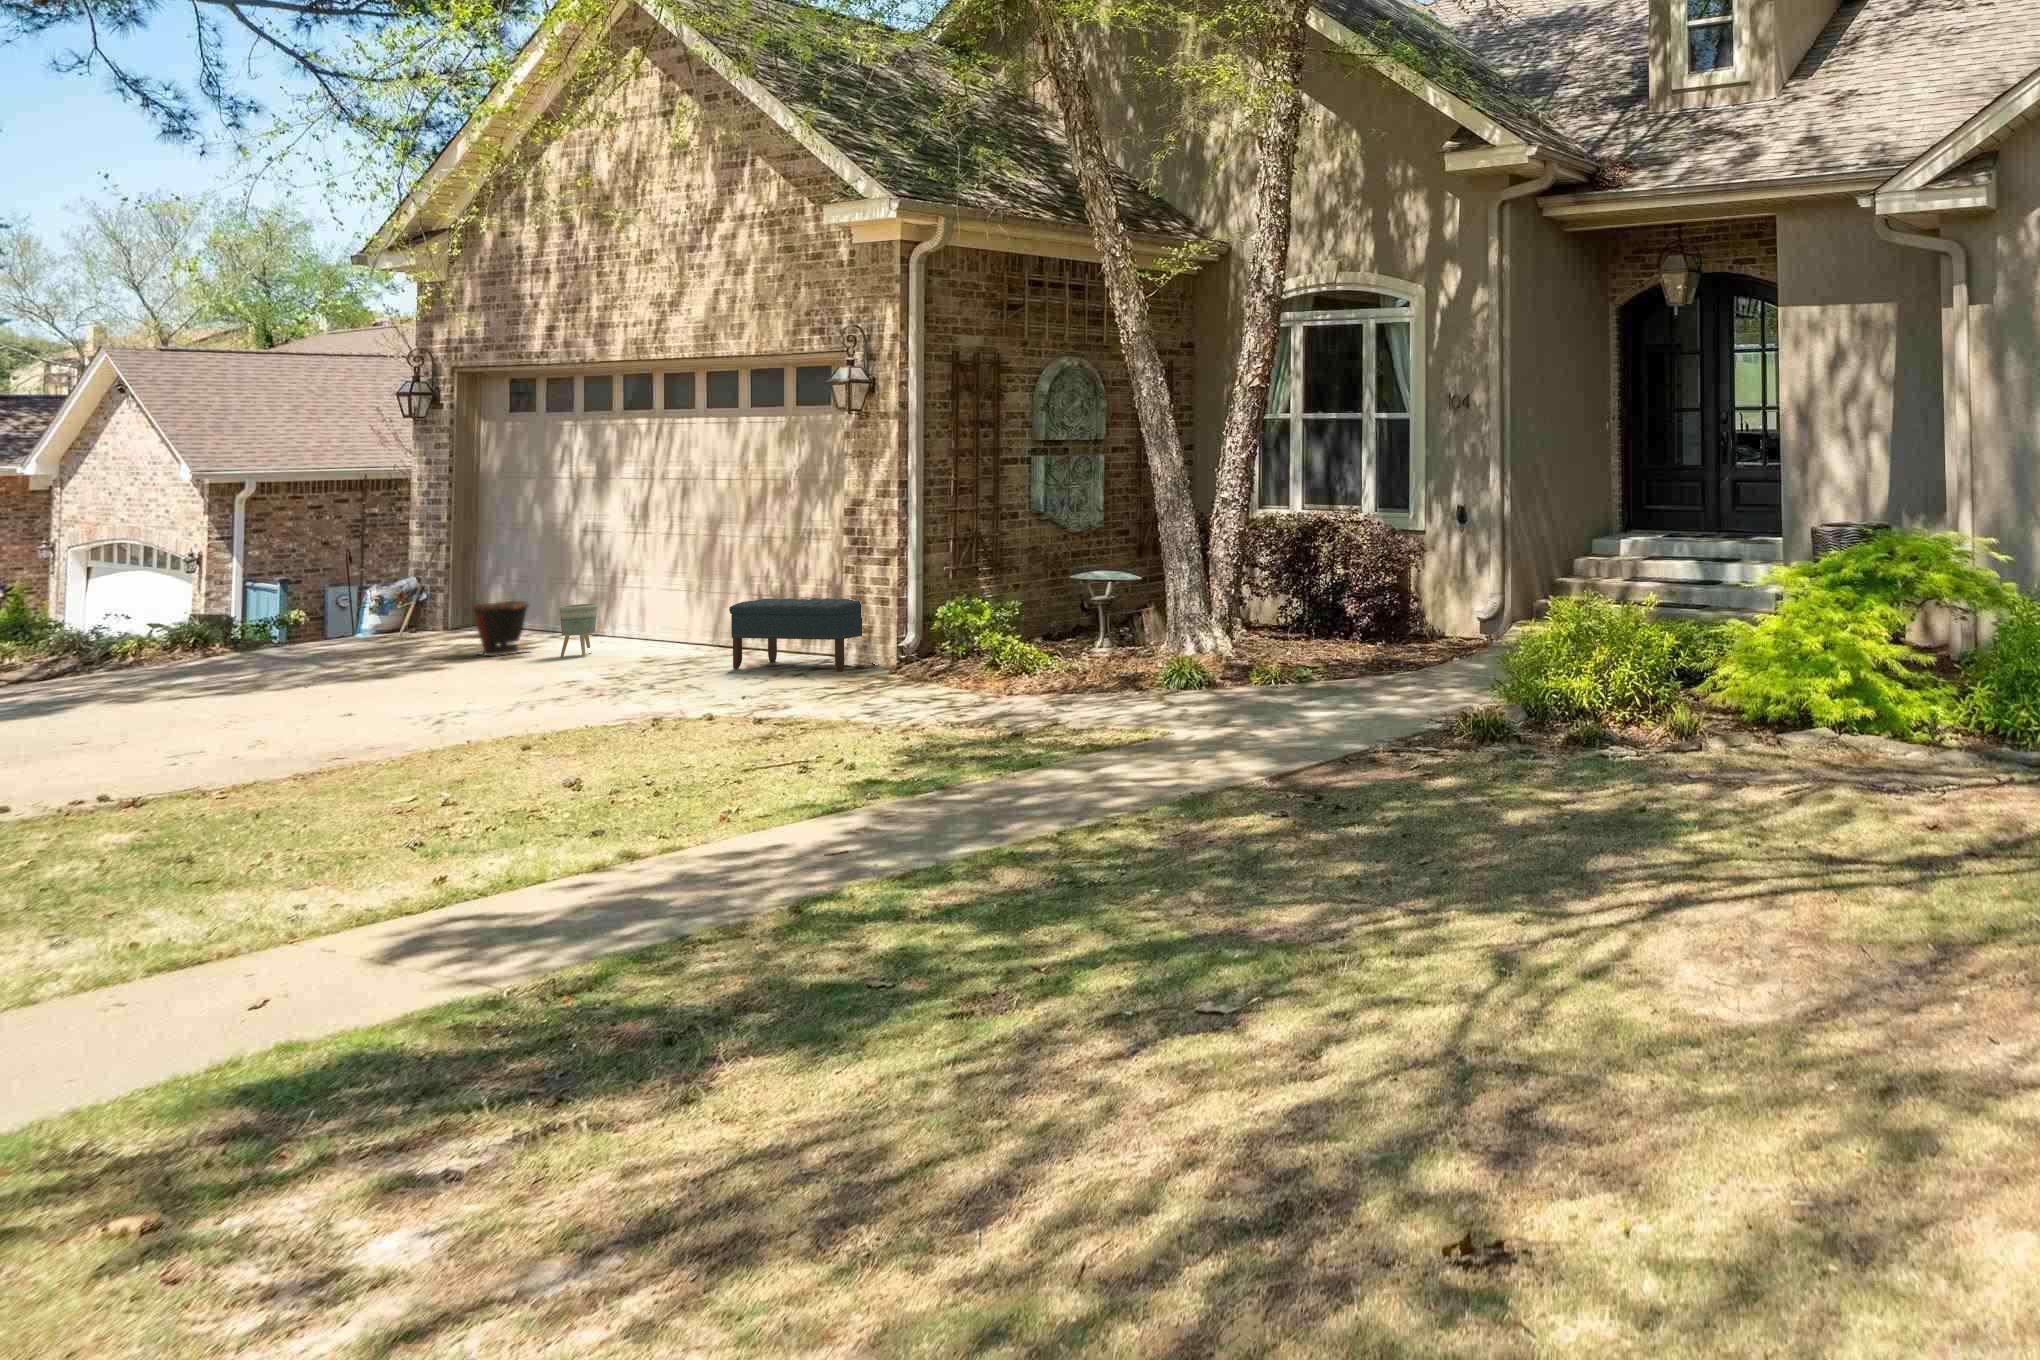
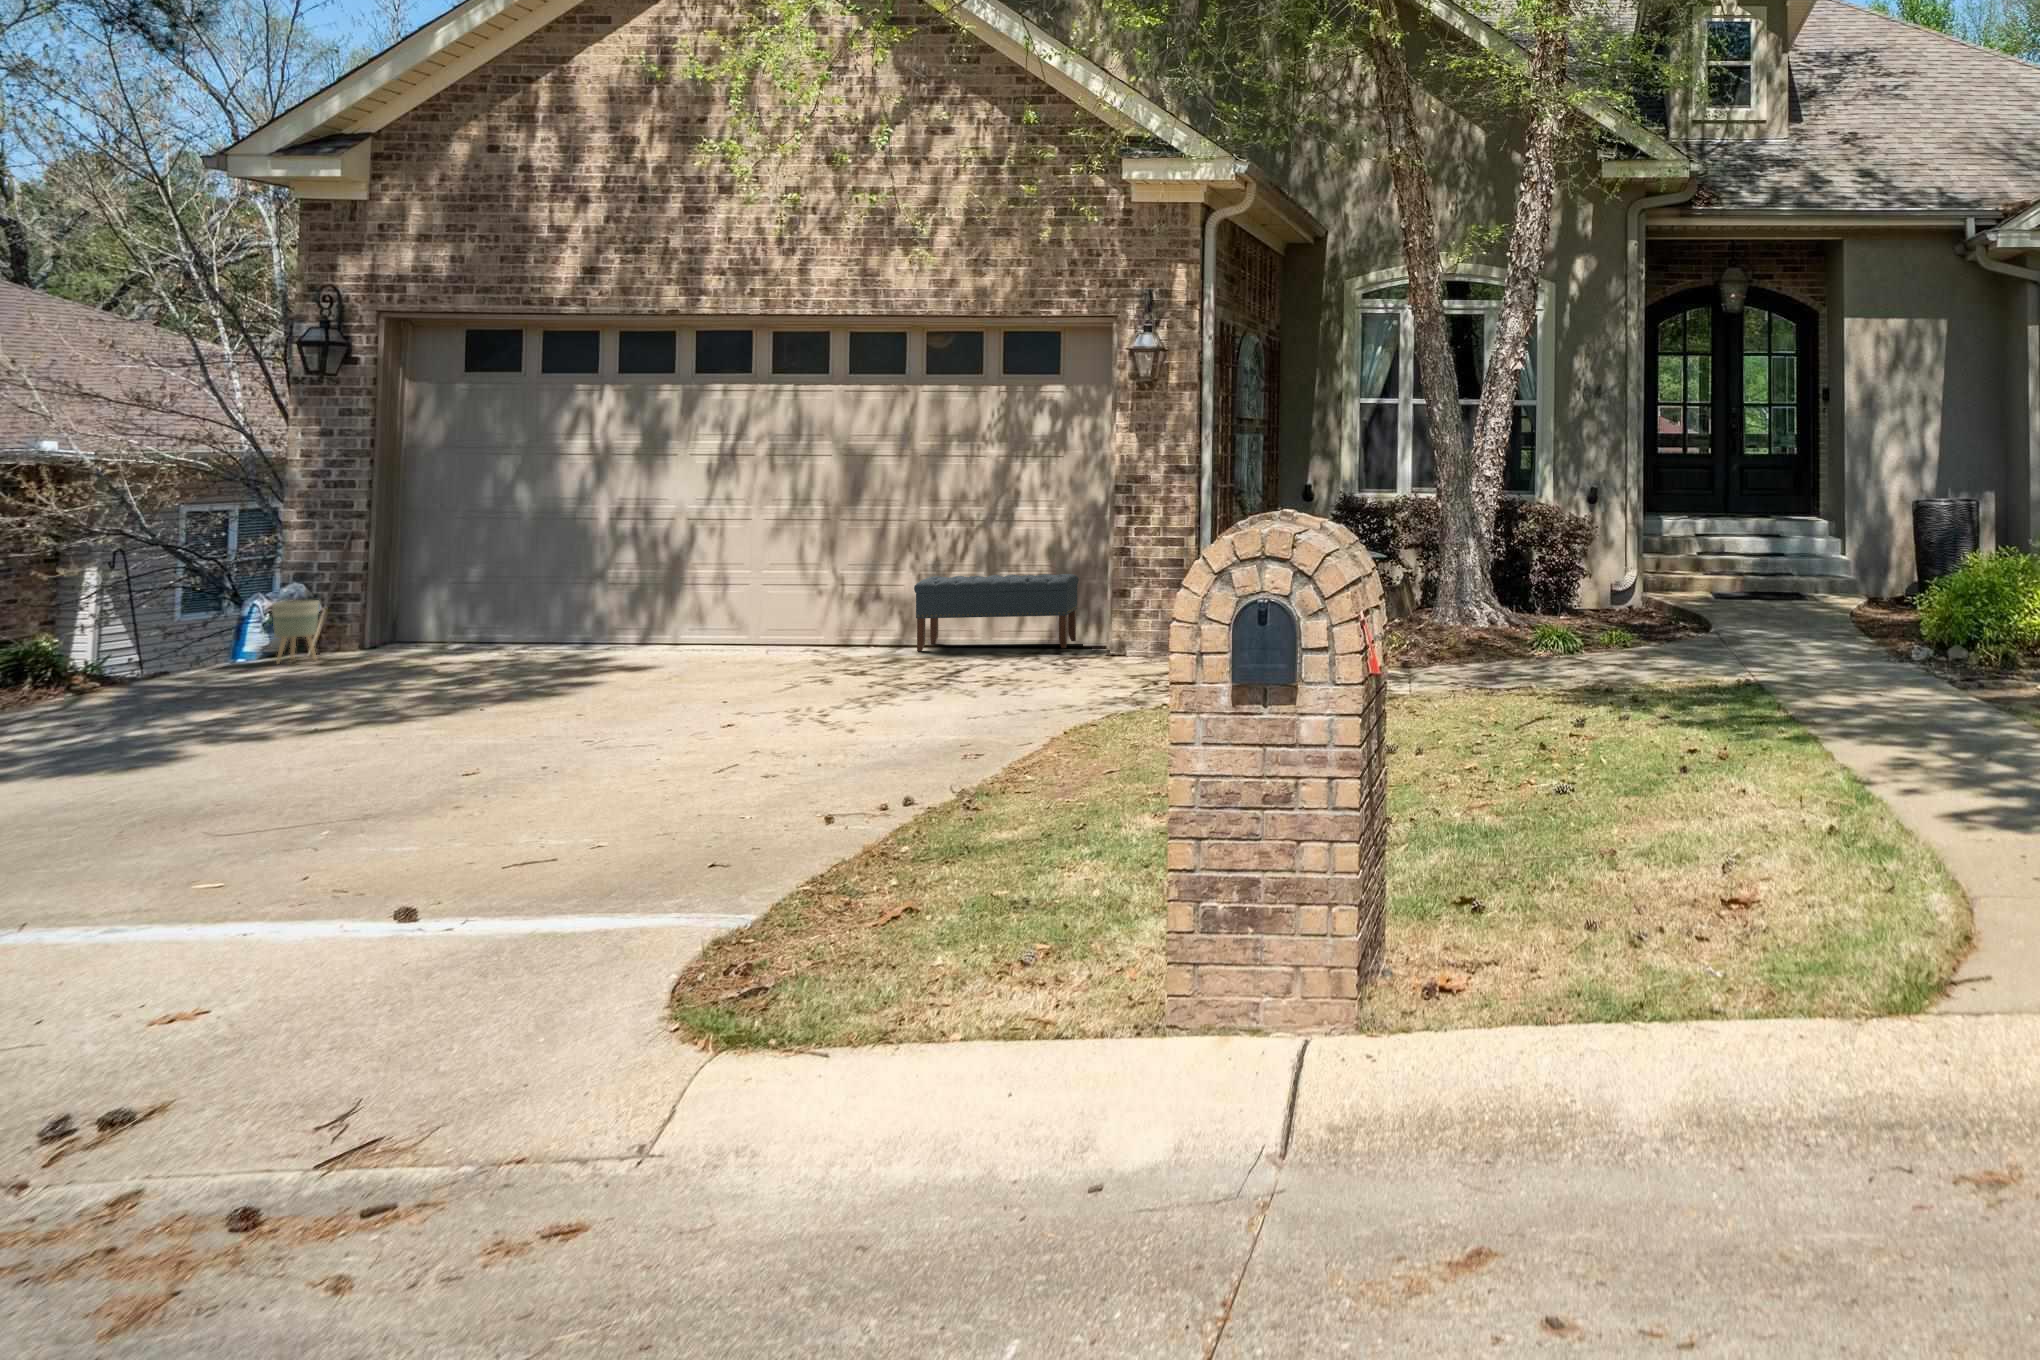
waste bin: present [473,601,529,656] -> none [469,588,545,653]
planter: present [560,604,597,657] -> present [272,600,320,663]

